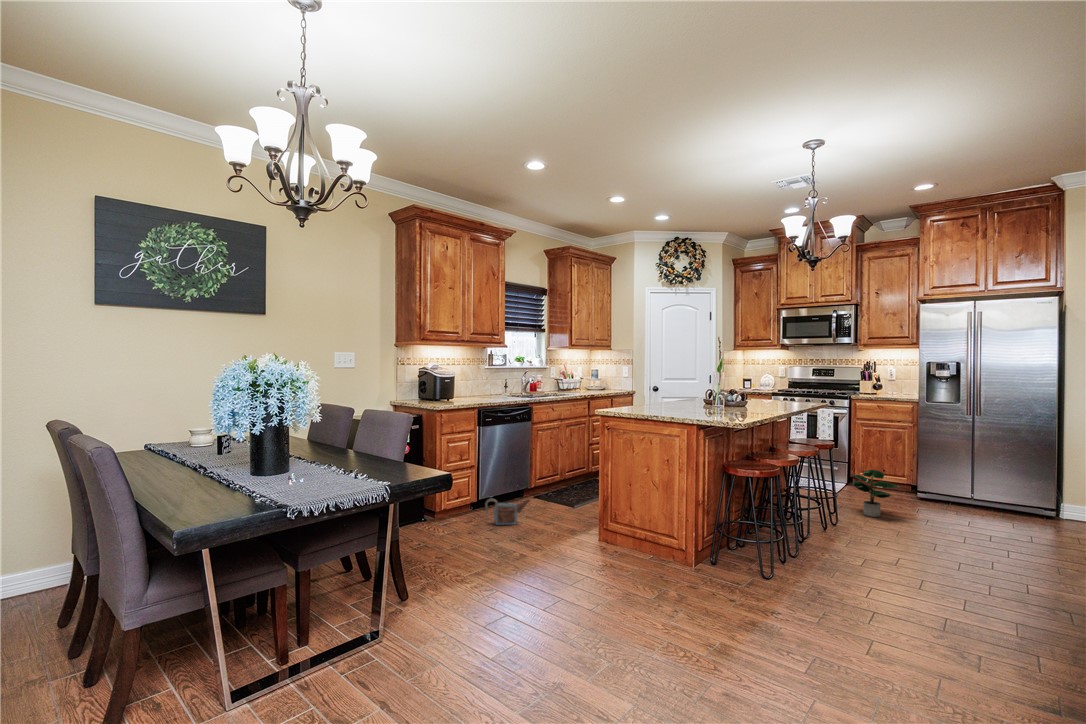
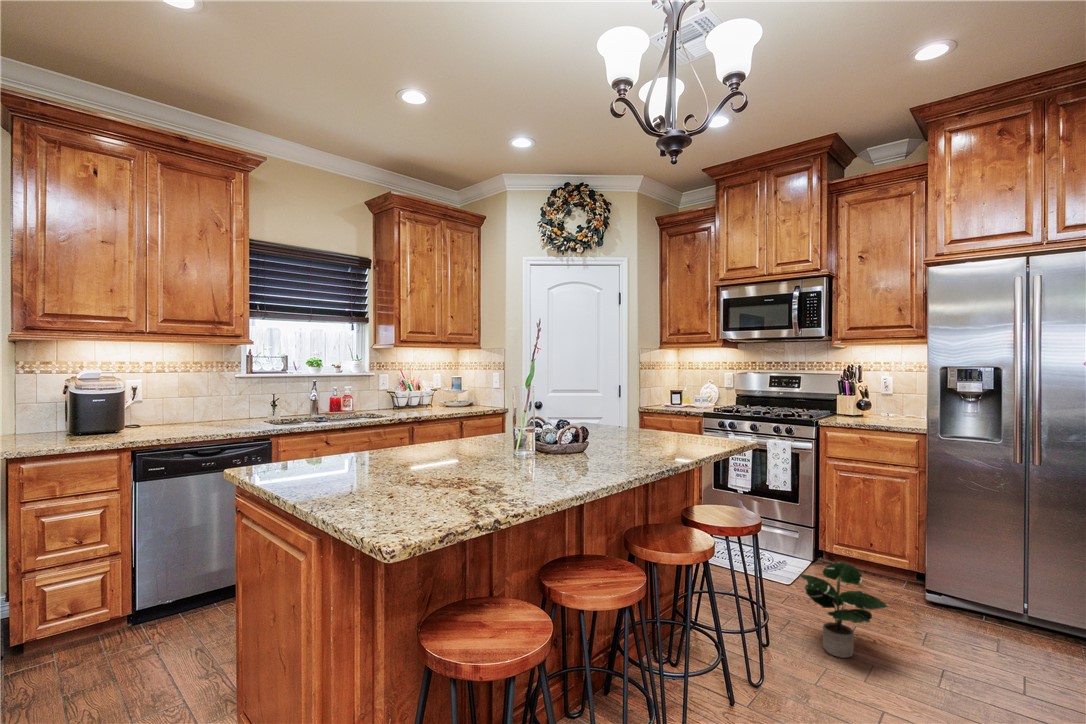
watering can: present [485,499,530,525] -> none [81,630,177,684]

